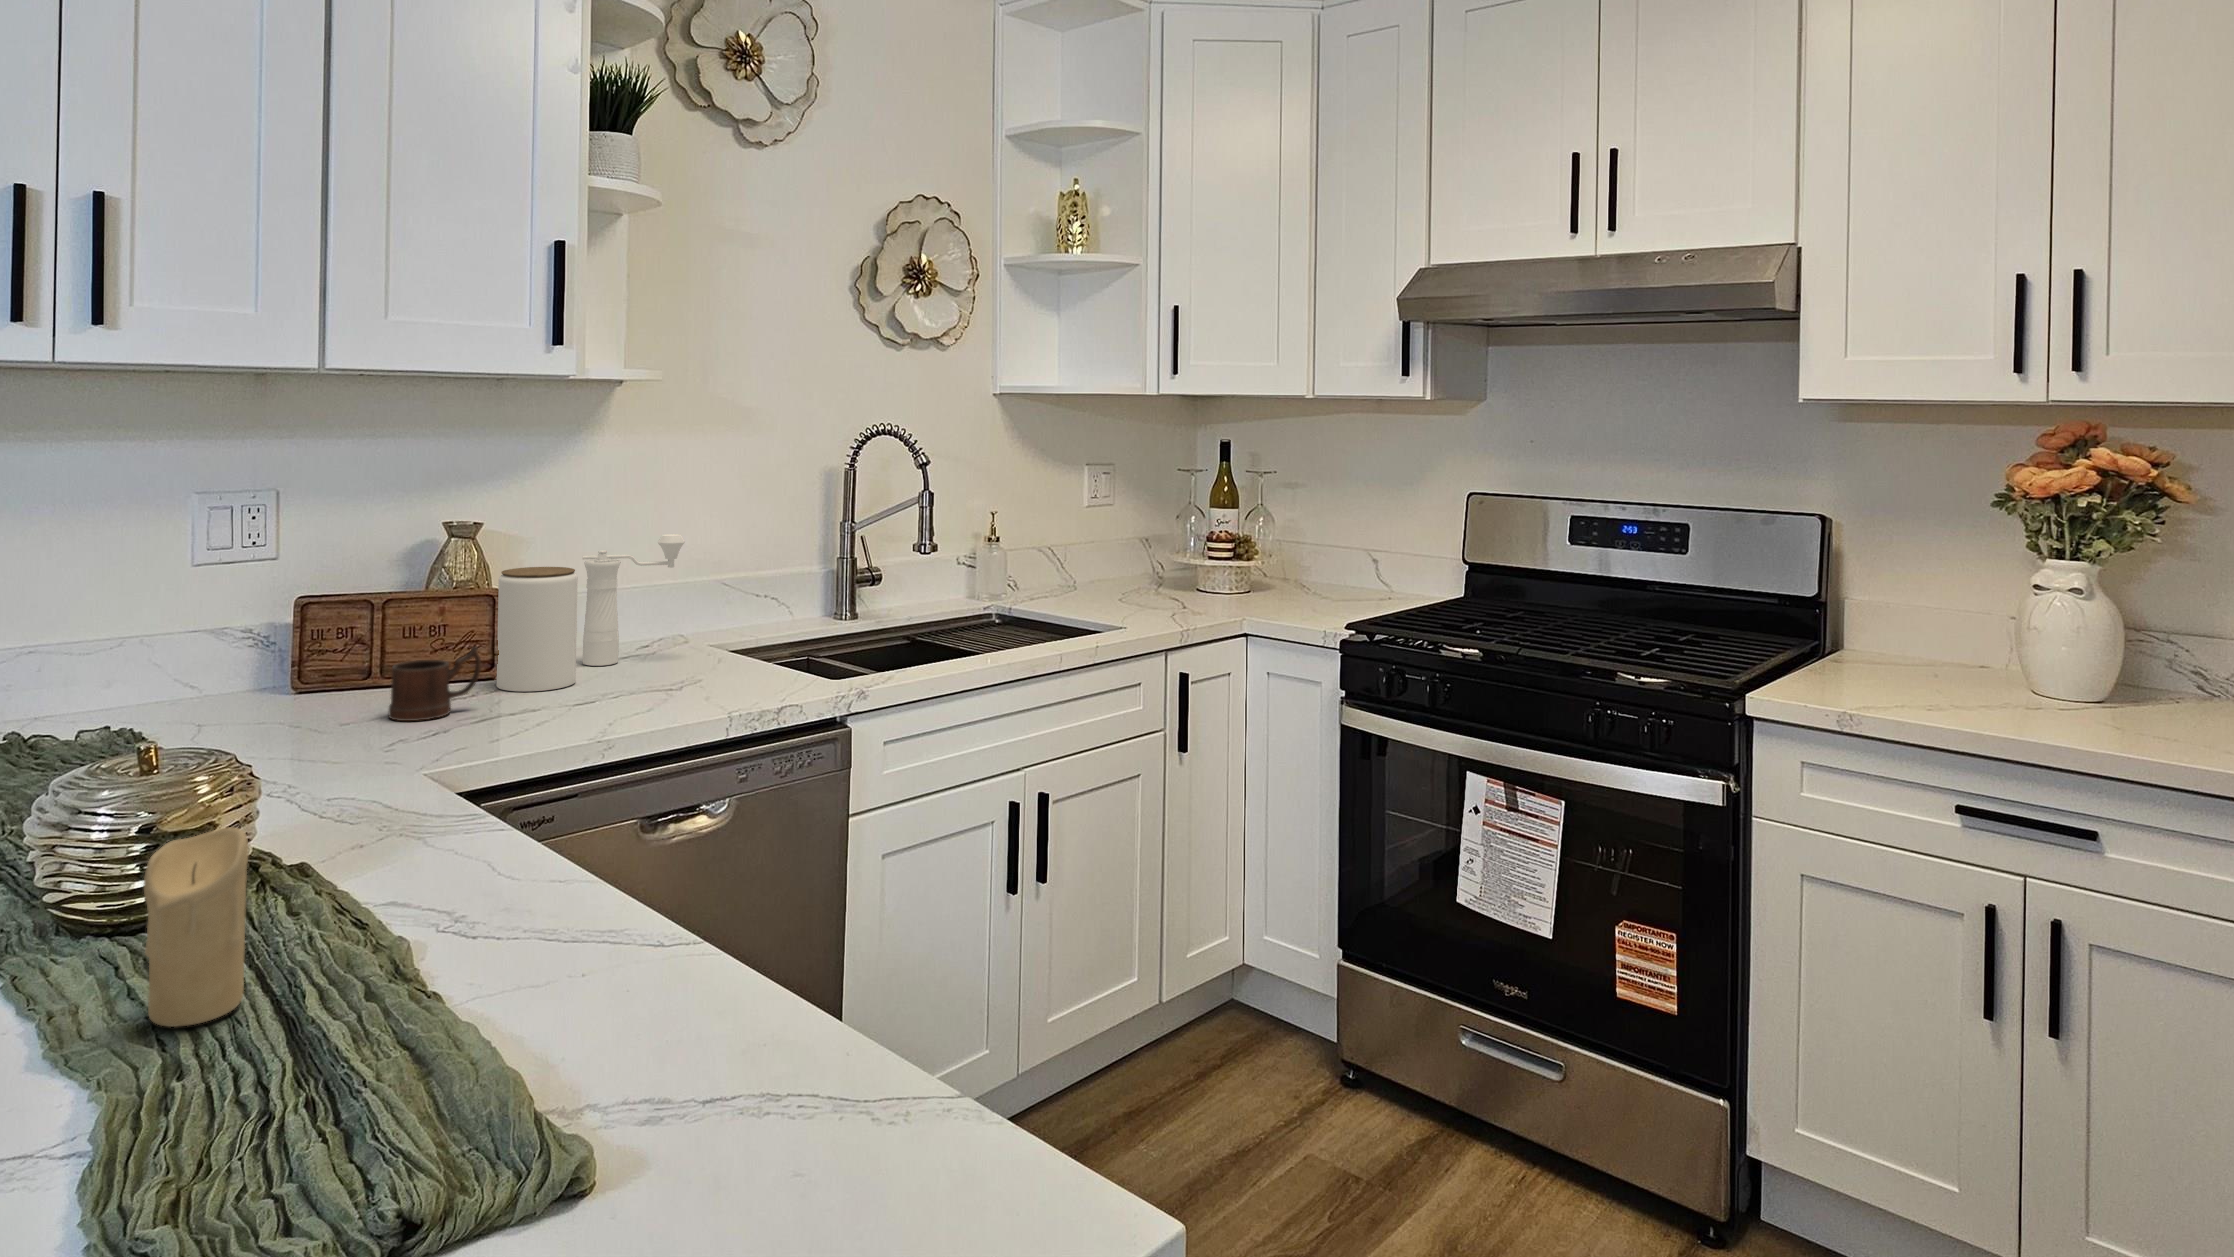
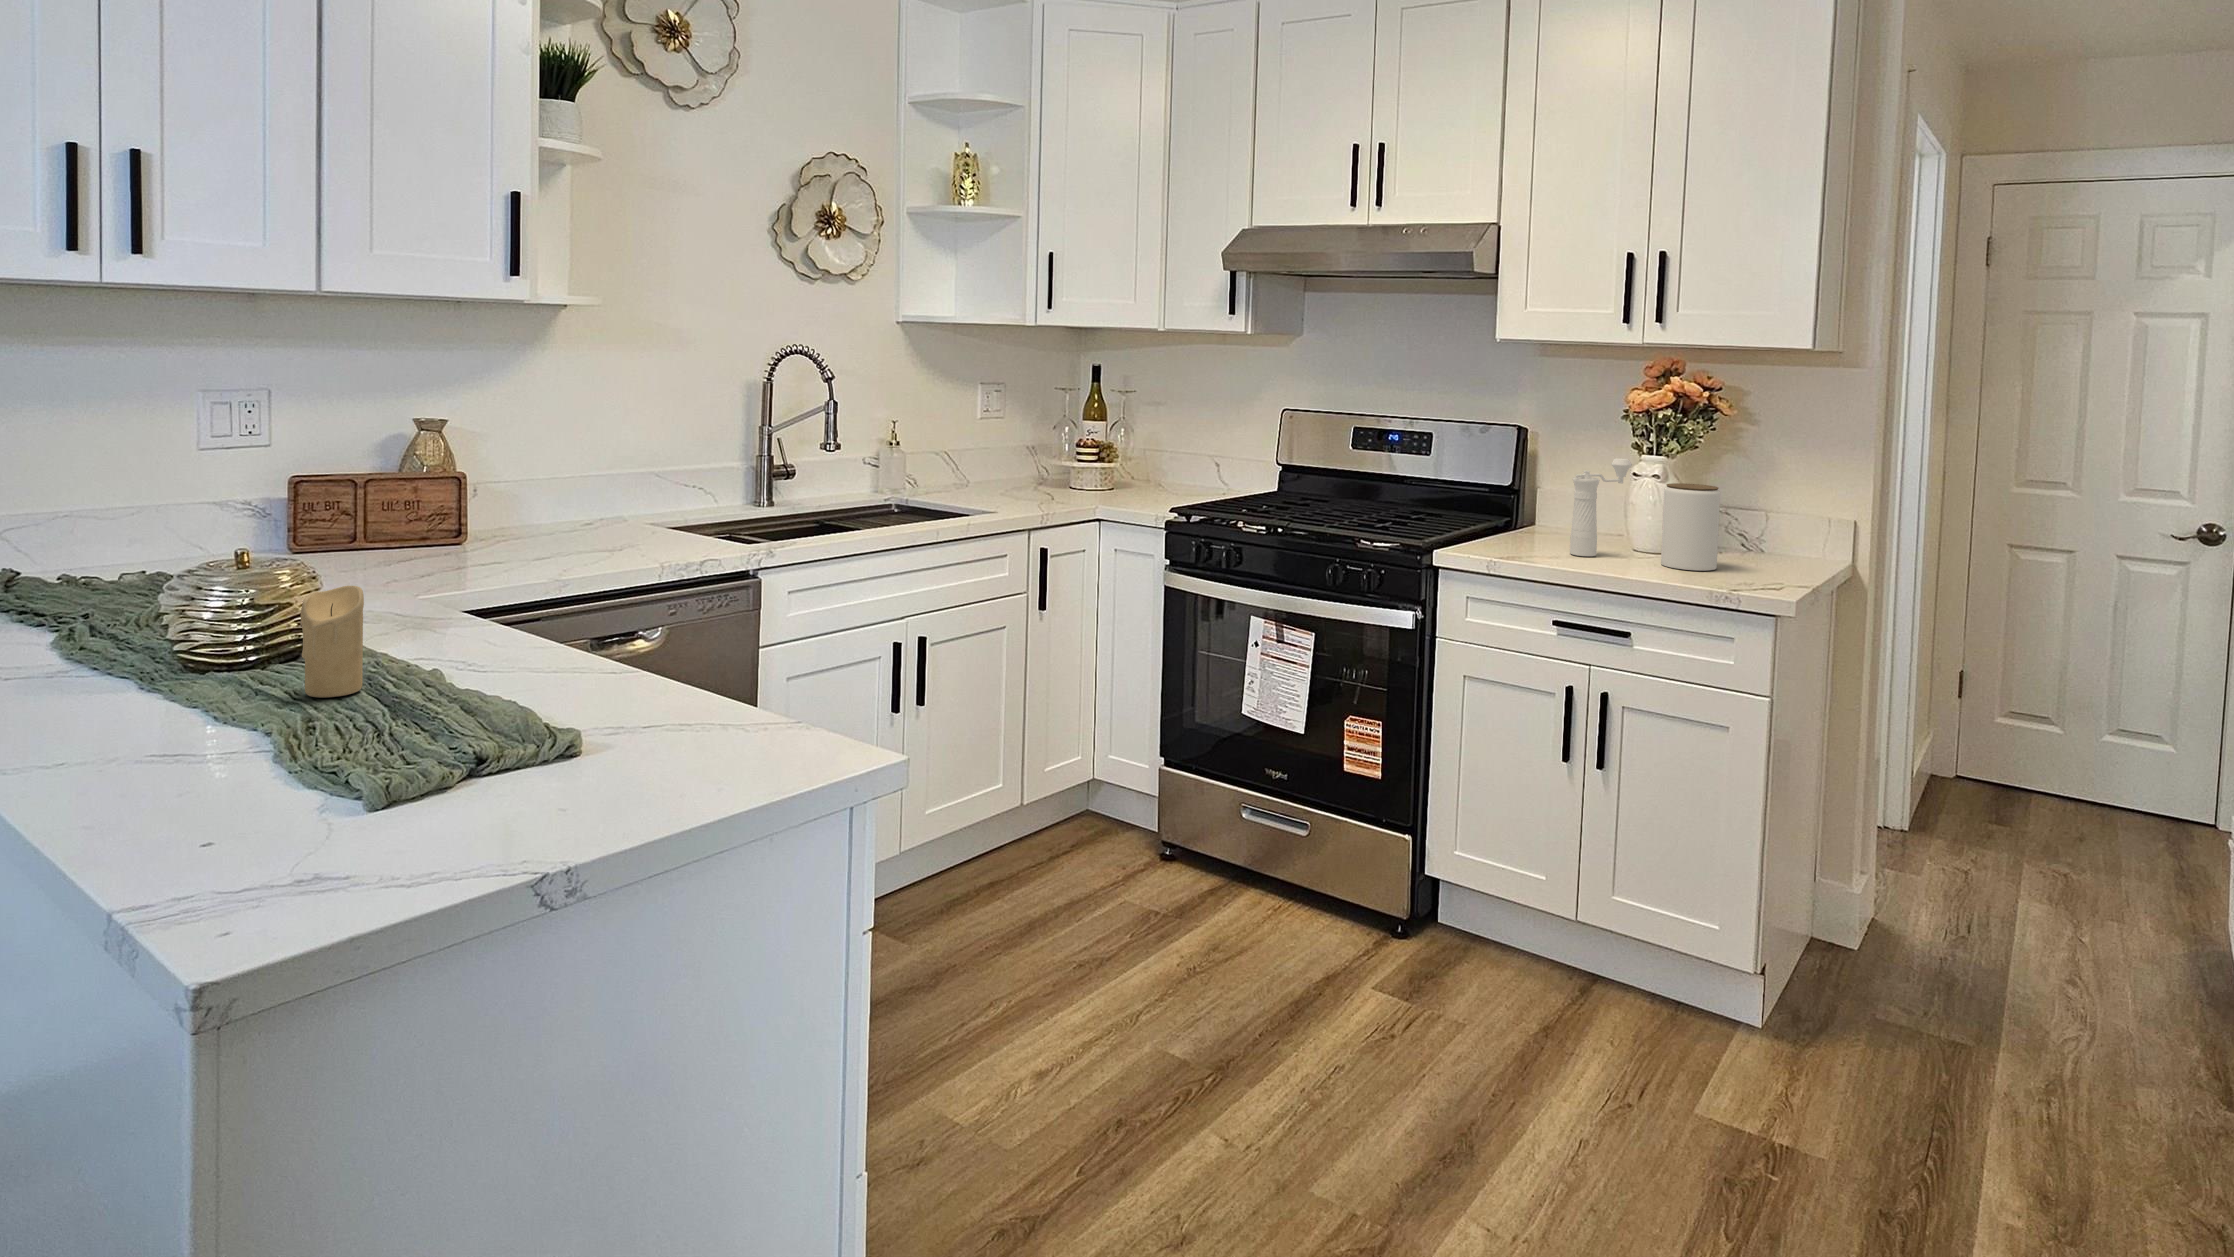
pepper mill: present [583,534,685,666] -> present [1570,458,1632,556]
jar: present [497,567,578,692] -> present [1661,483,1720,571]
mug: present [389,647,481,721] -> none [384,513,460,568]

